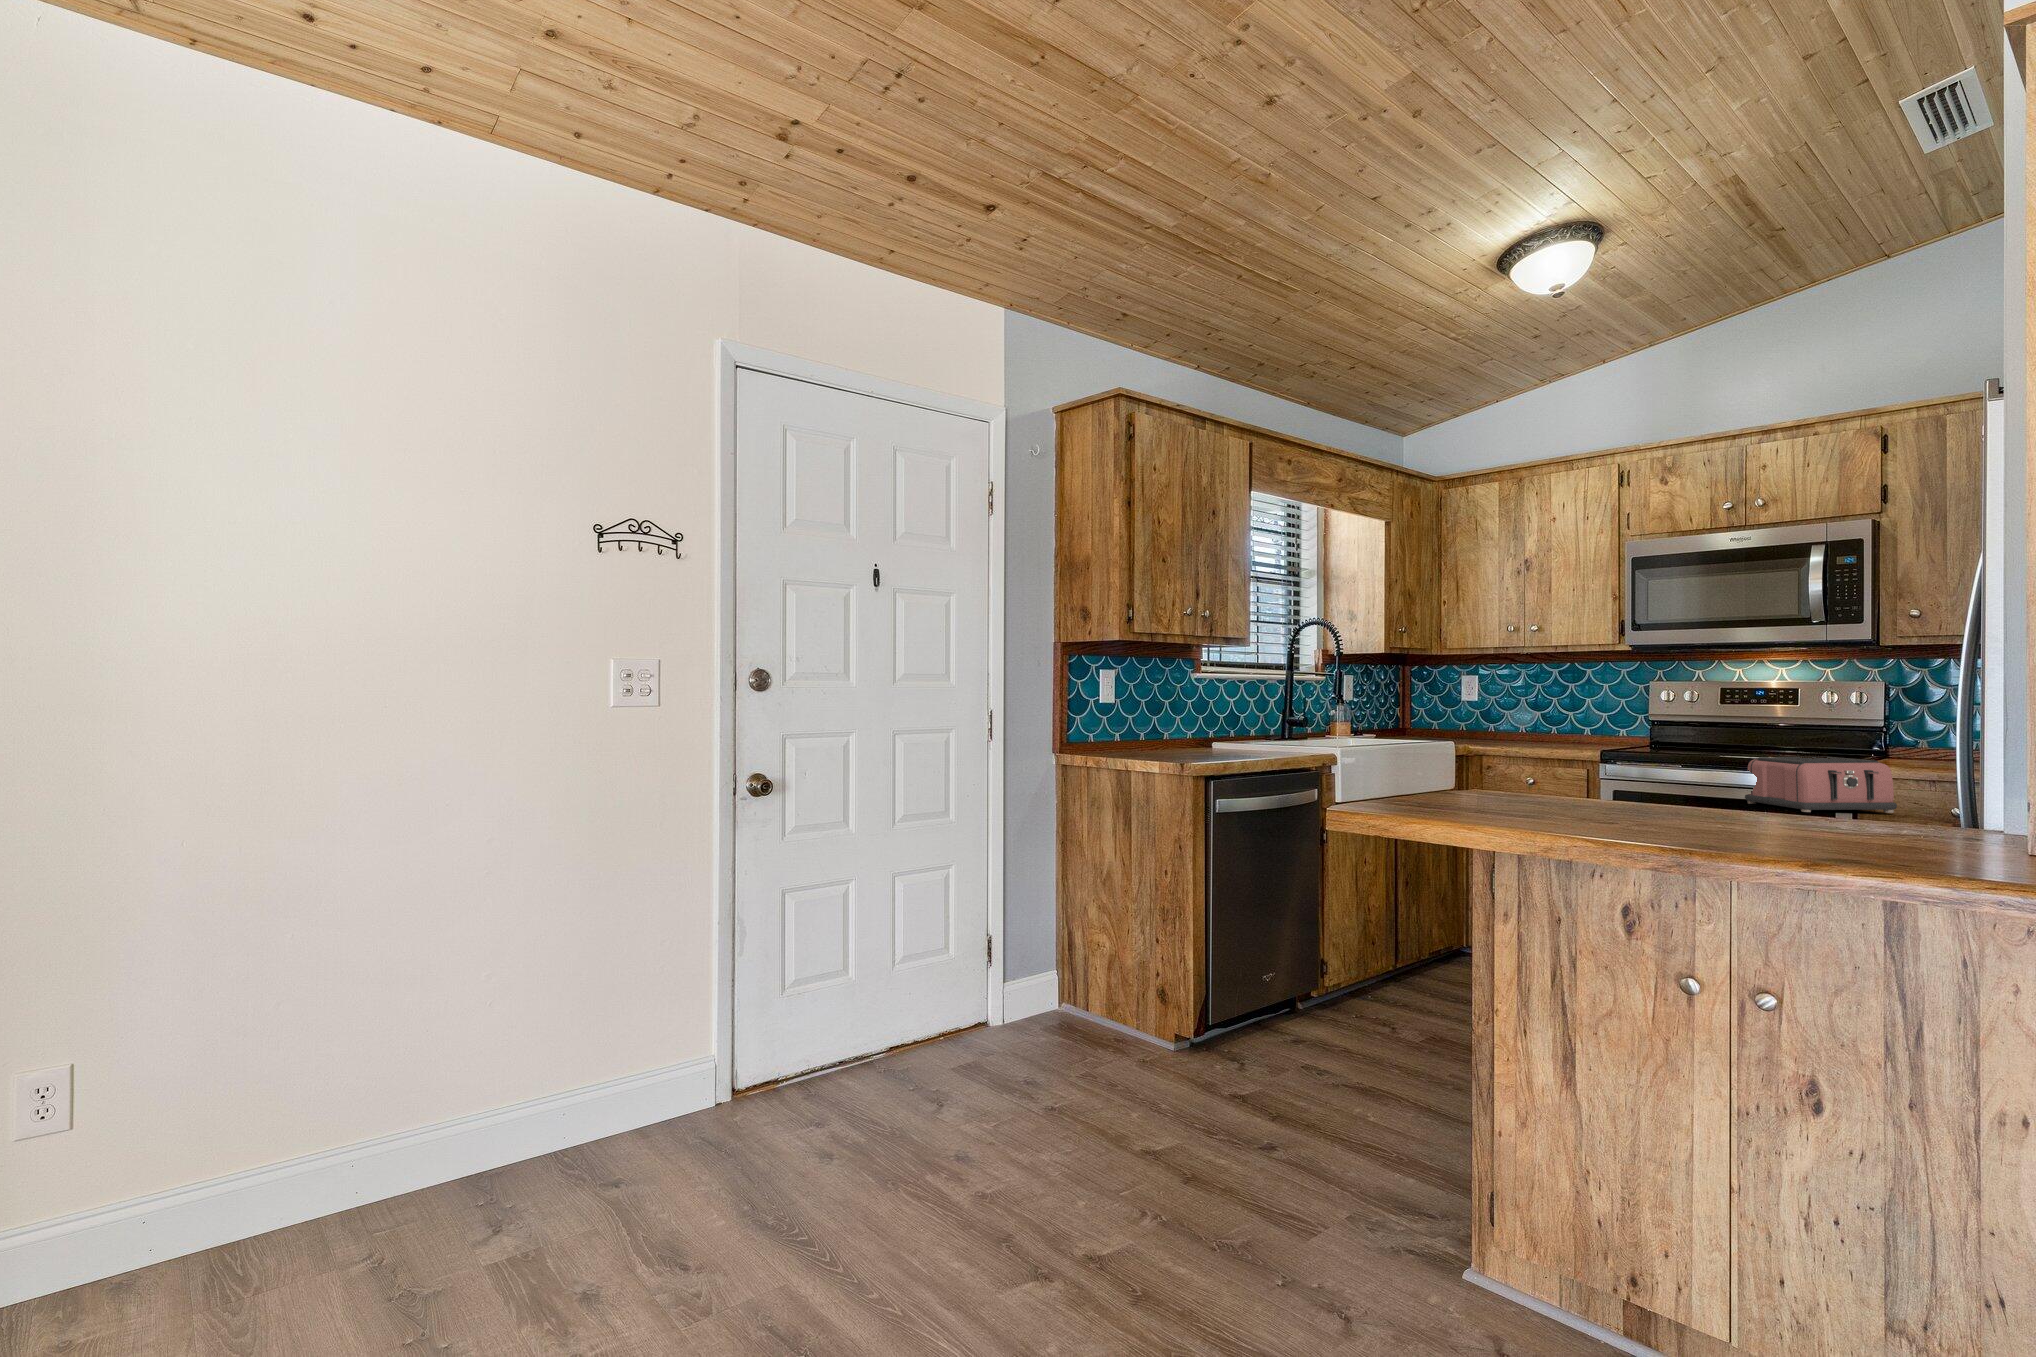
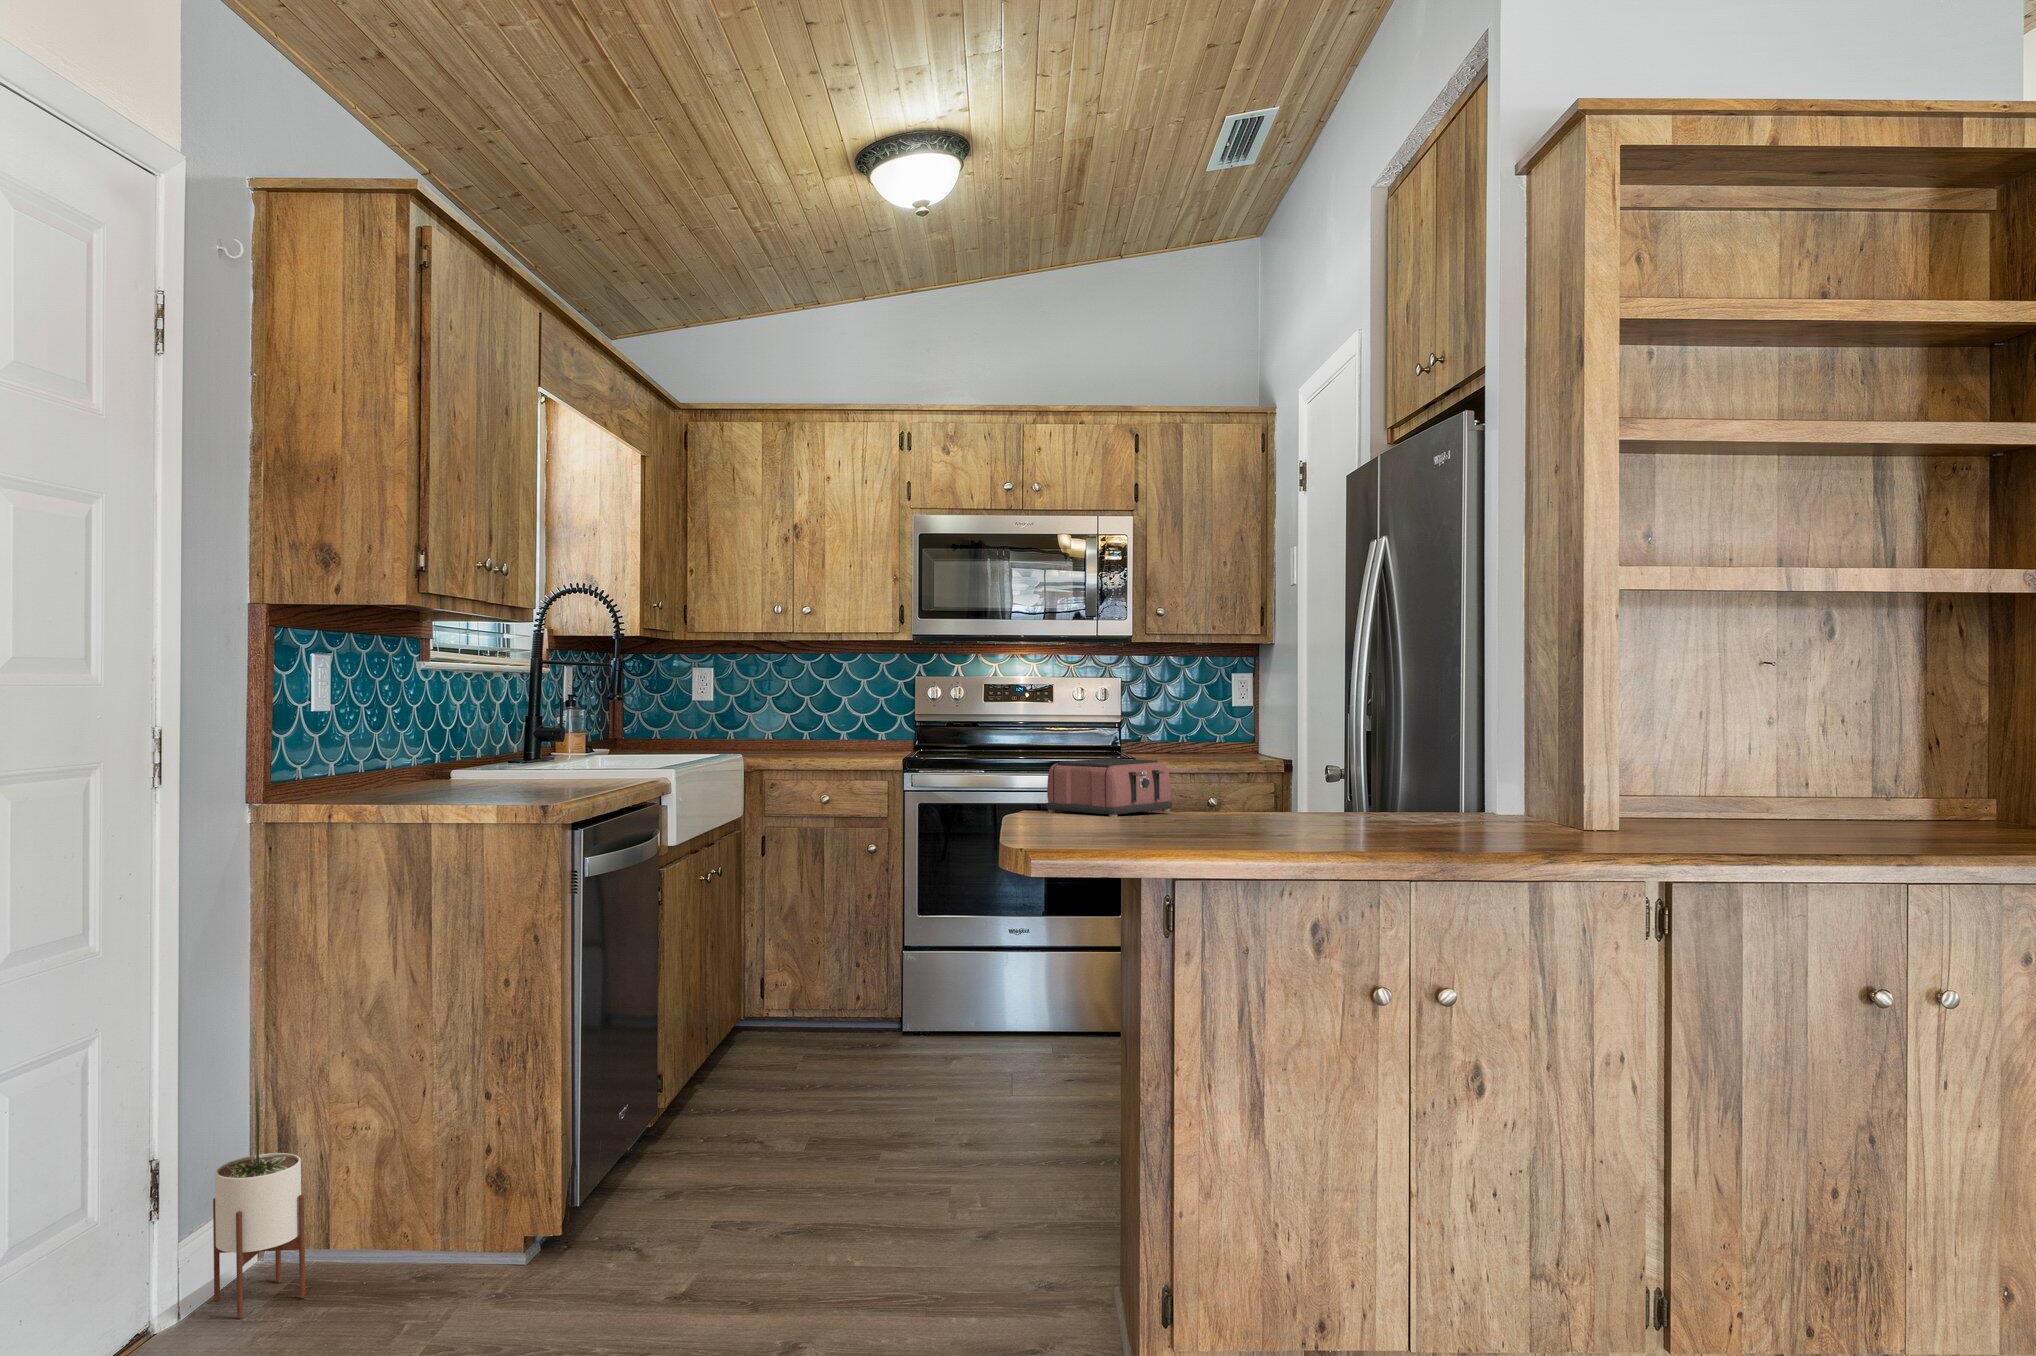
potted plant: none [1021,884,1064,1034] -> present [213,1068,305,1318]

